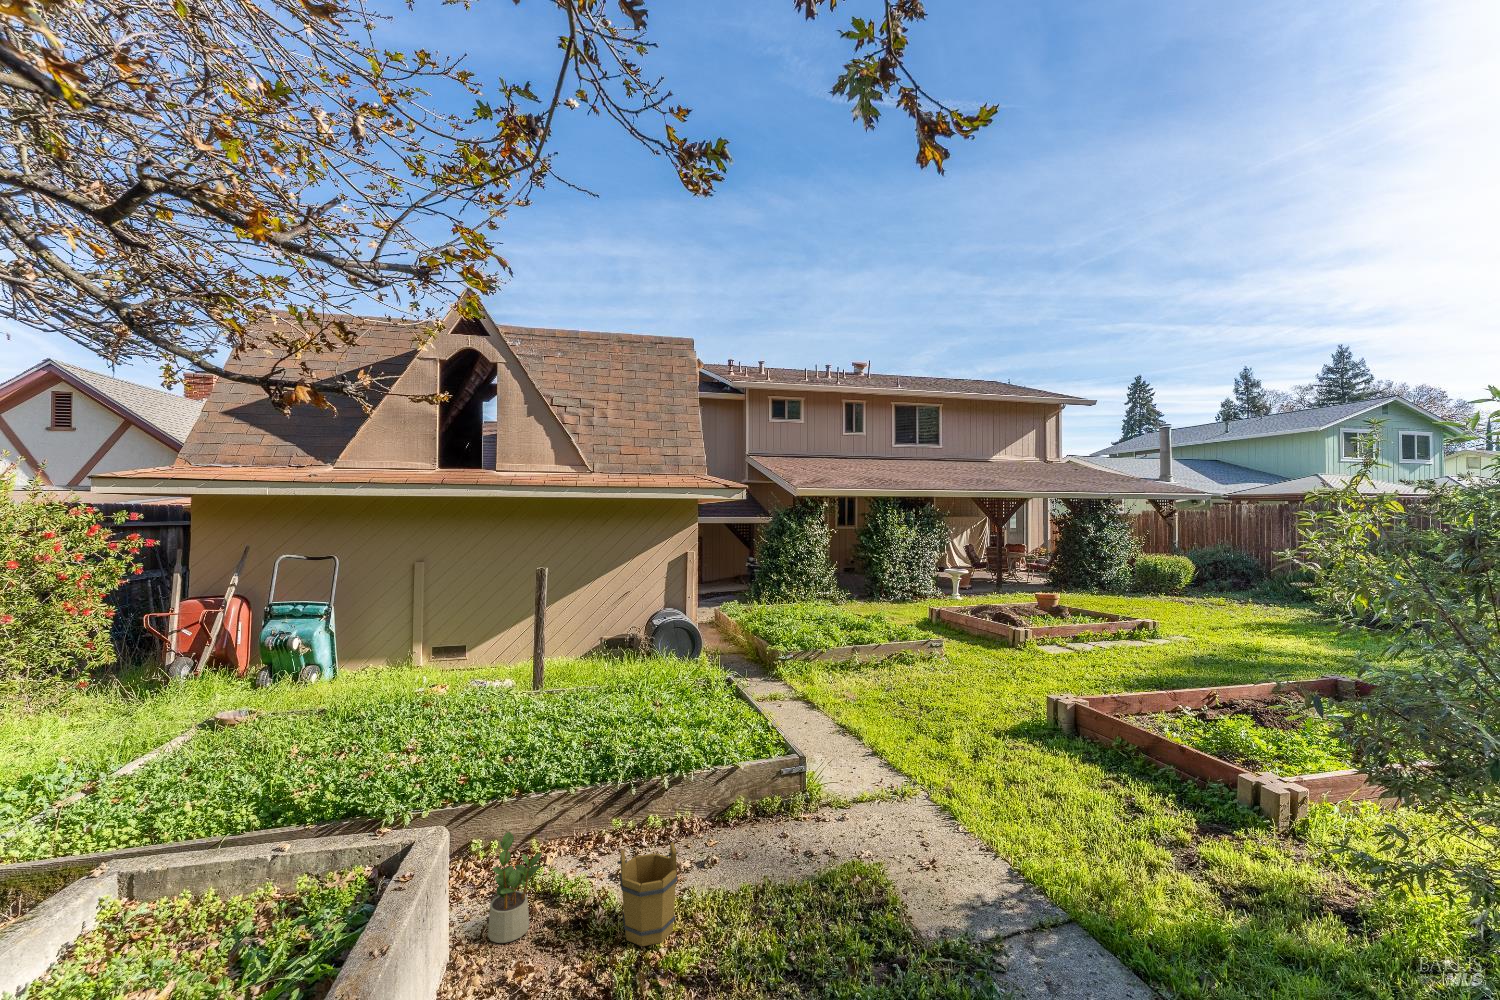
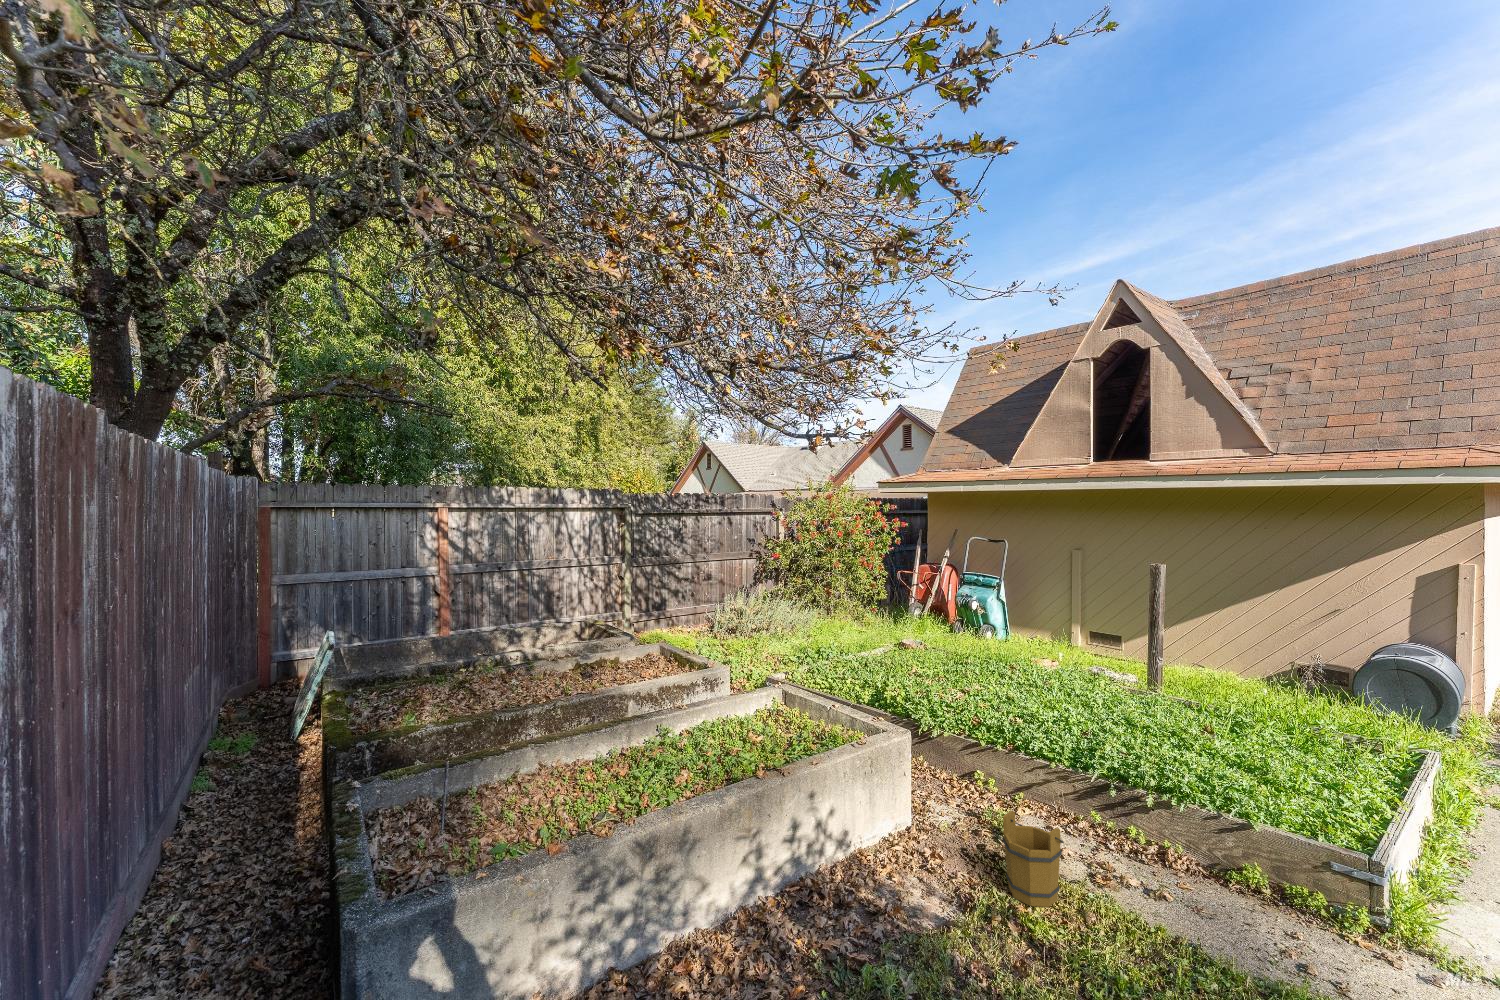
potted plant: present [488,832,542,943] -> none [930,757,971,840]

